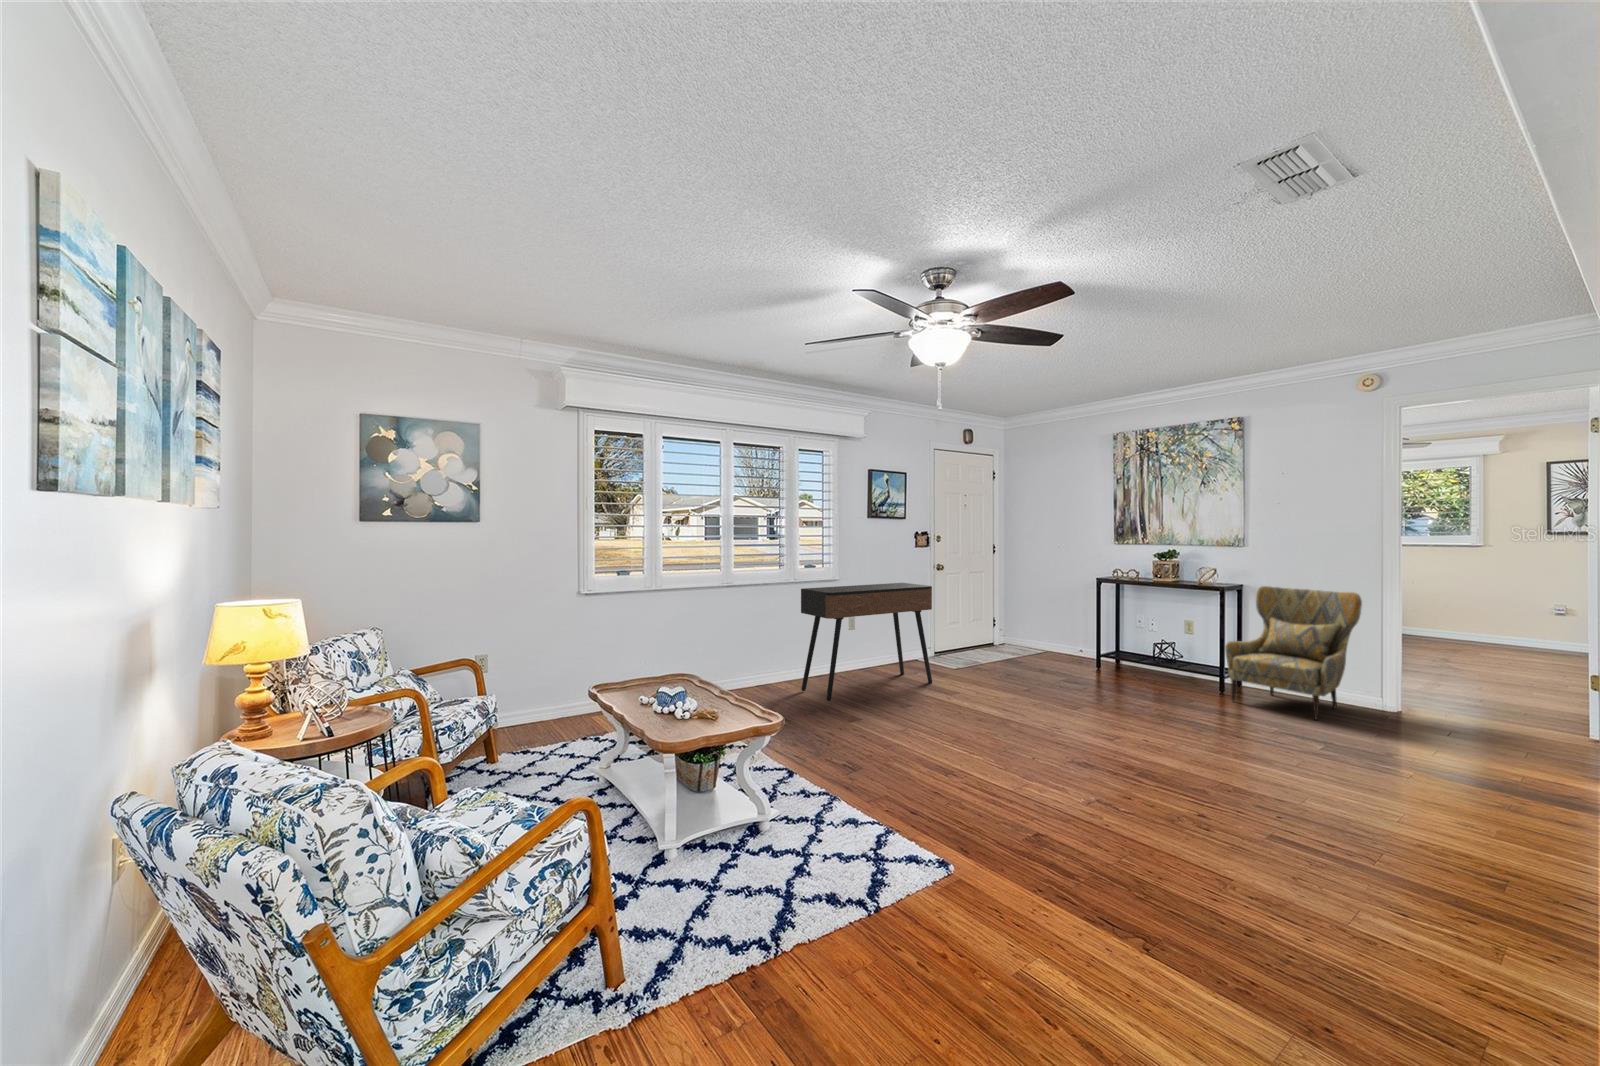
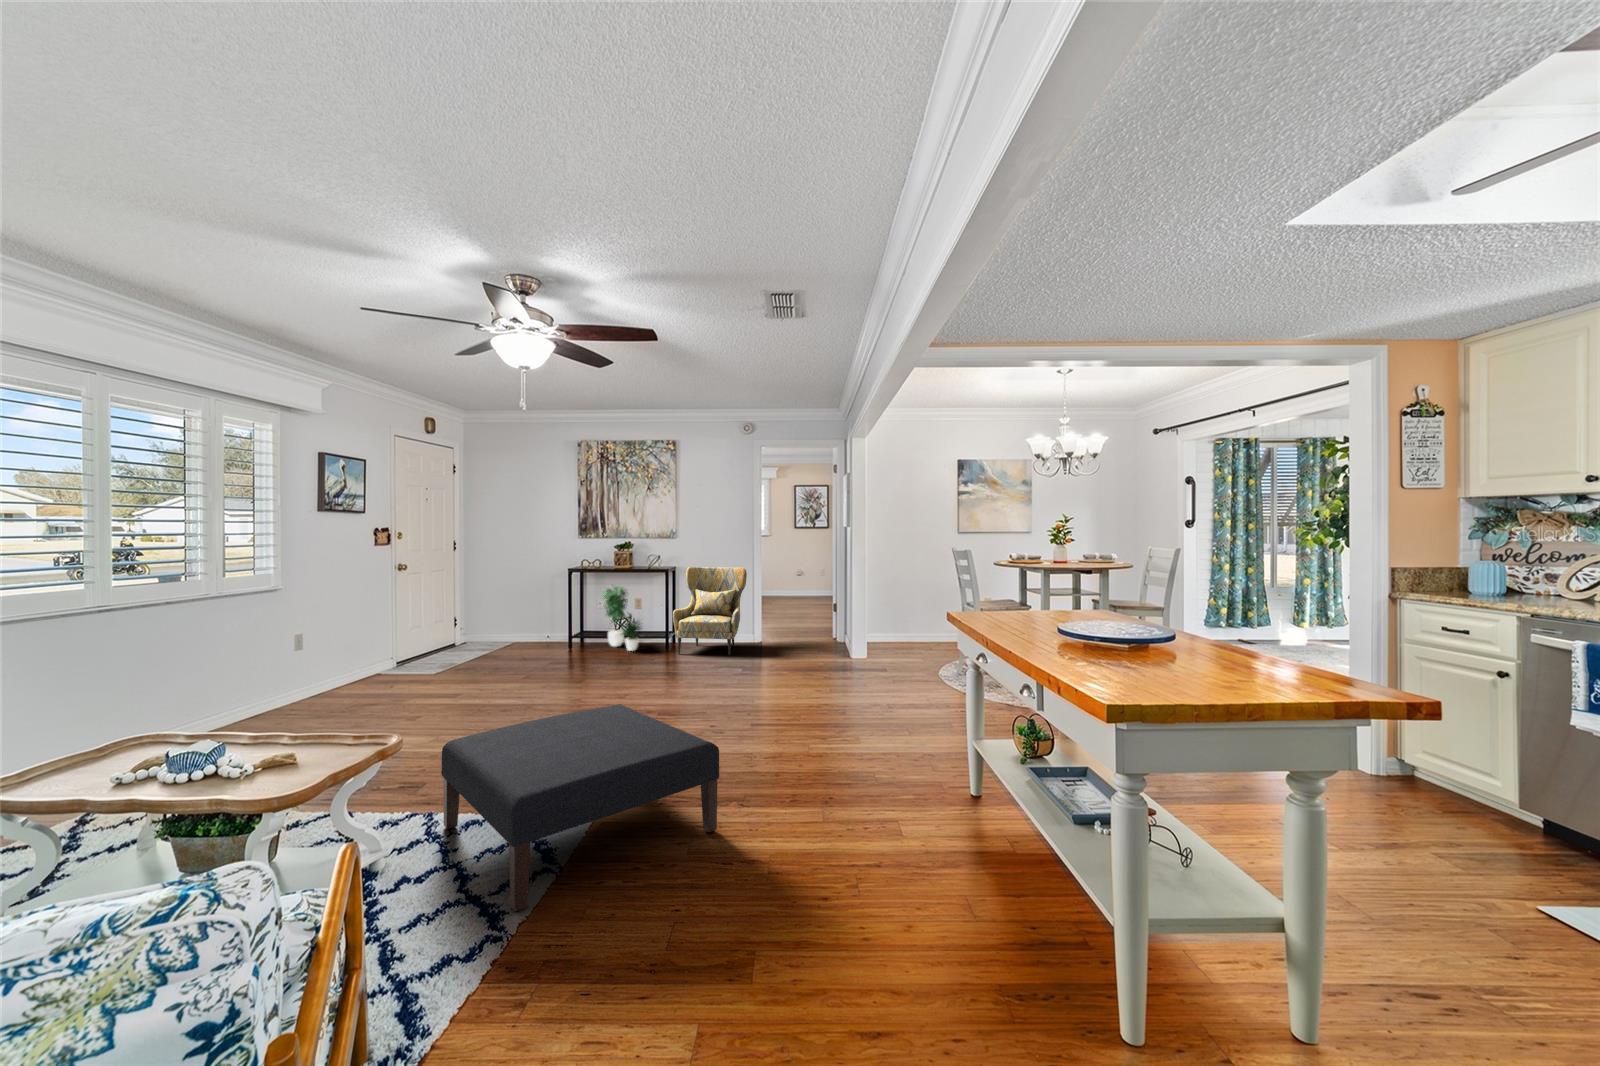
console table: present [801,583,932,701] -> none [251,586,424,736]
potted plant: none [1135,596,1189,685] -> present [603,587,641,651]
ottoman: none [799,734,1080,961] -> present [441,704,719,911]

